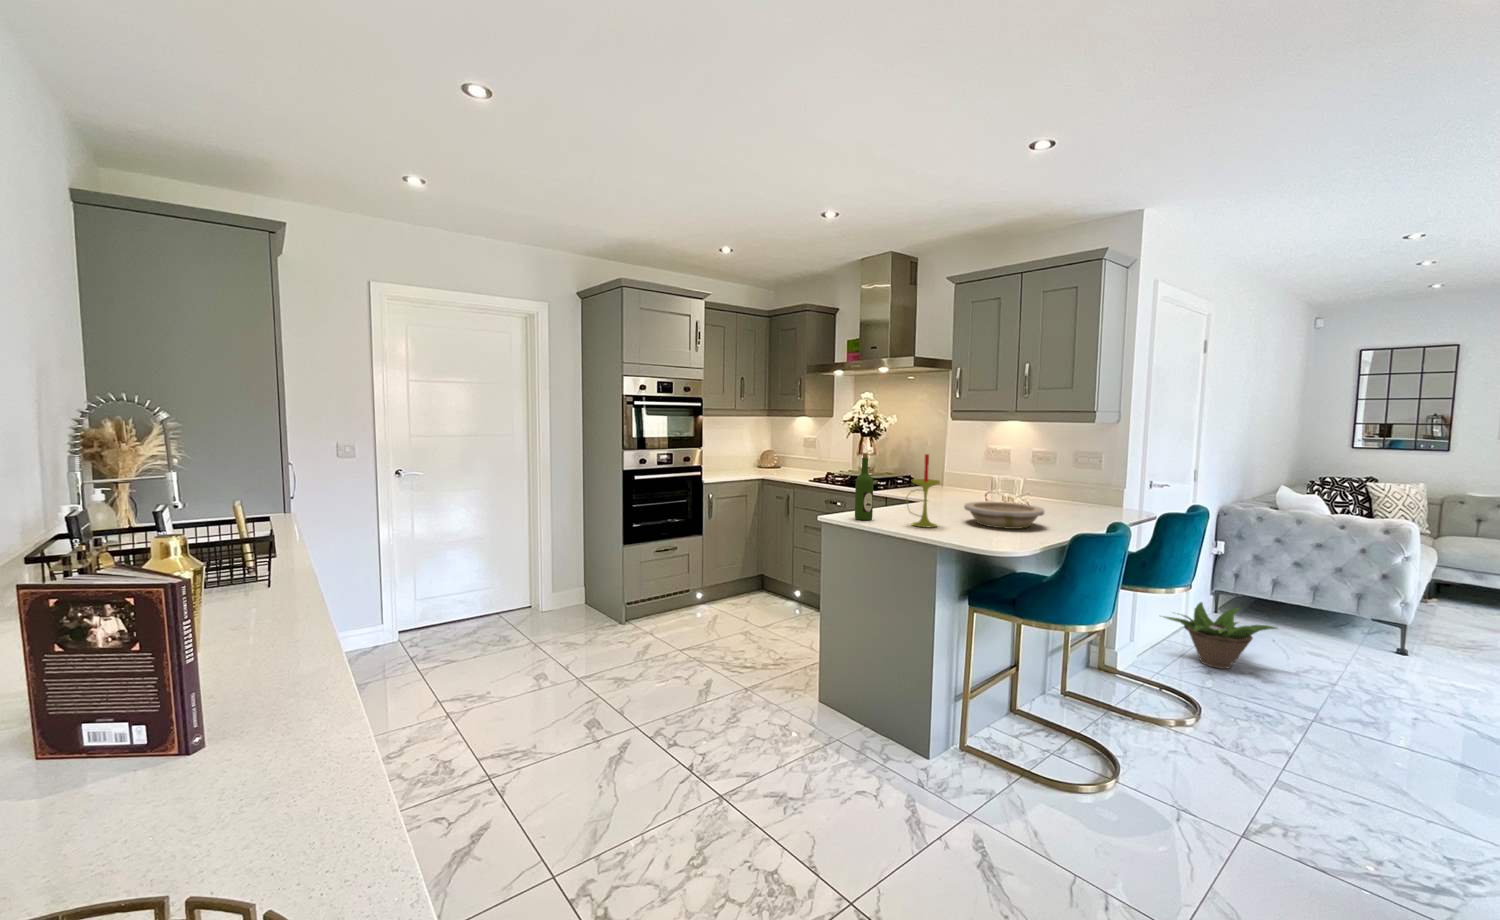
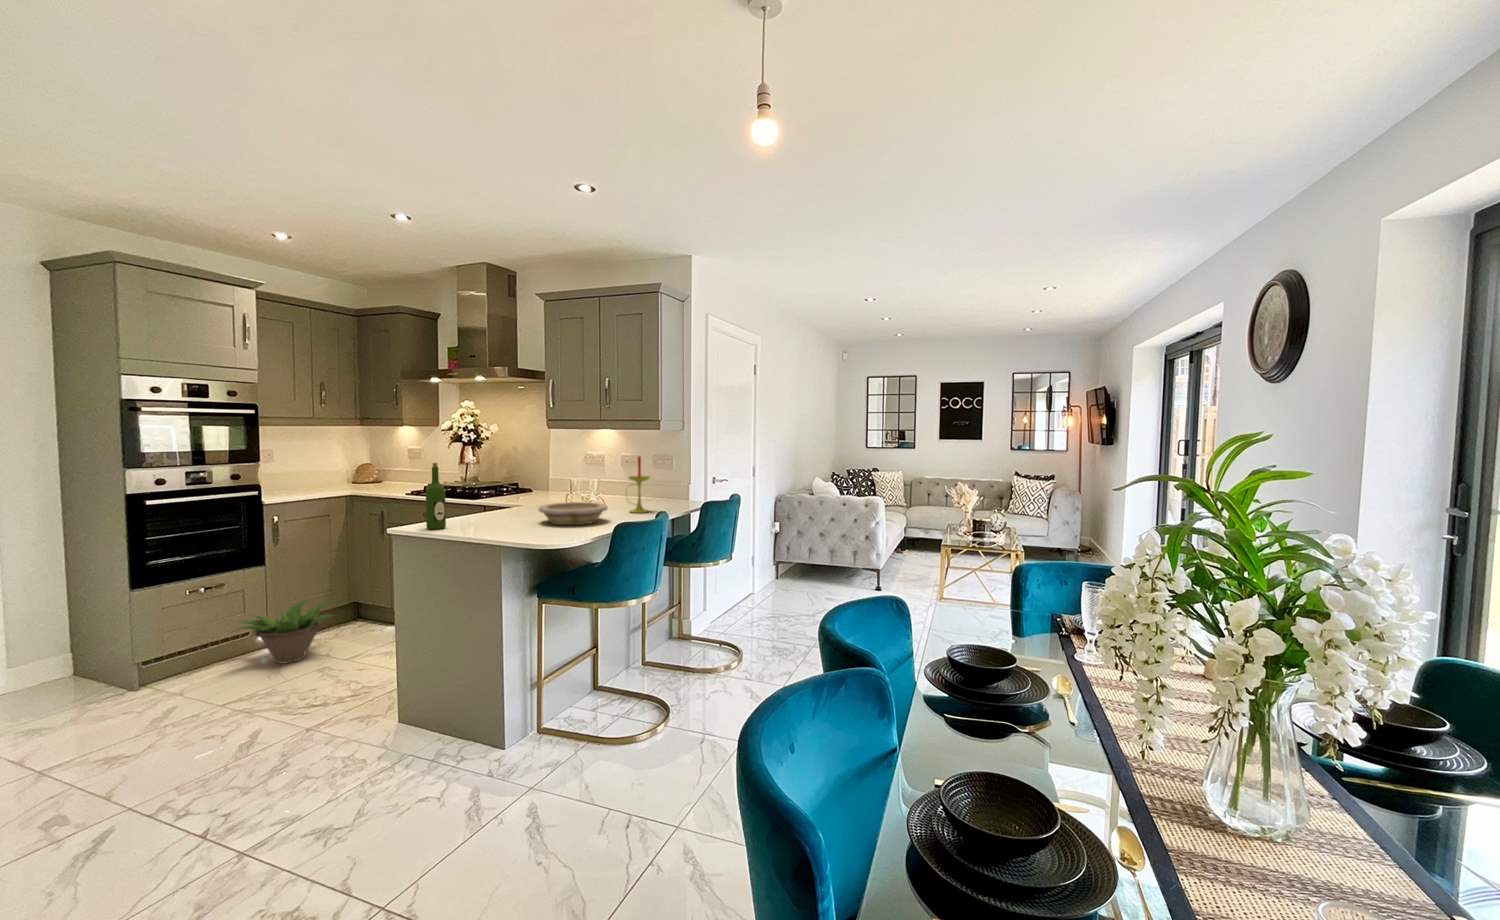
candle: present [911,454,940,527] -> present [628,456,650,513]
decorative plant: present [1164,602,1277,669] -> present [235,600,333,663]

